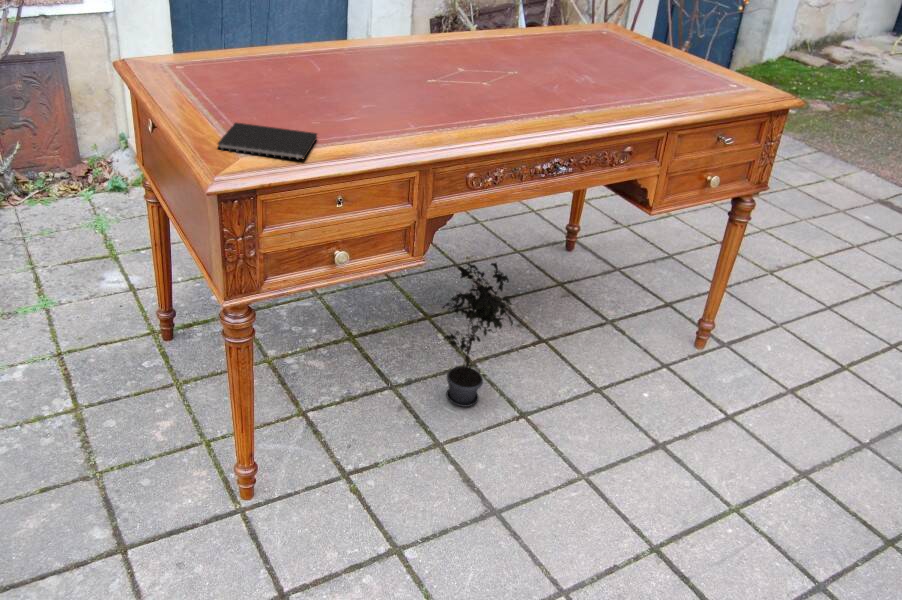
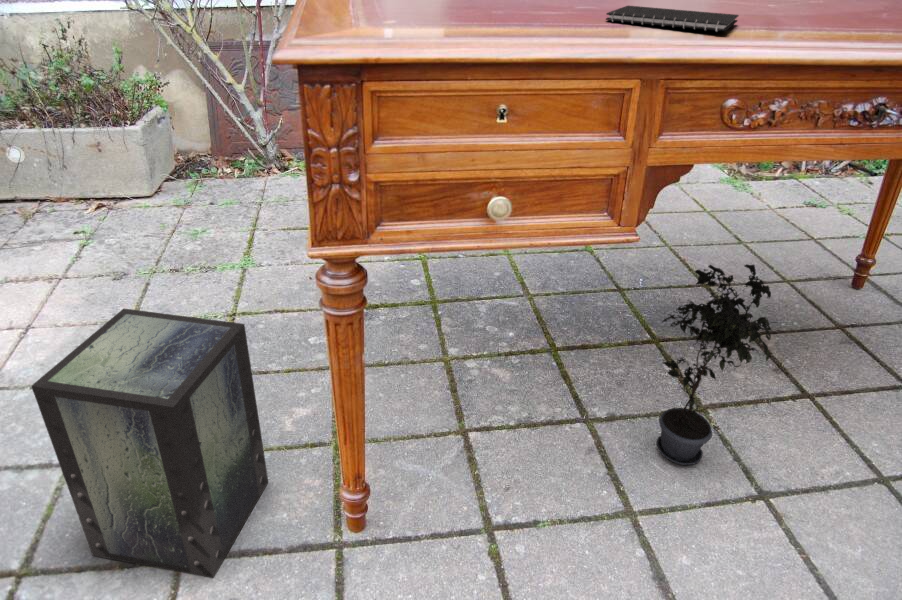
notebook: present [218,123,317,159] -> present [606,6,738,32]
storage box: none [28,361,166,561] -> present [31,309,268,578]

